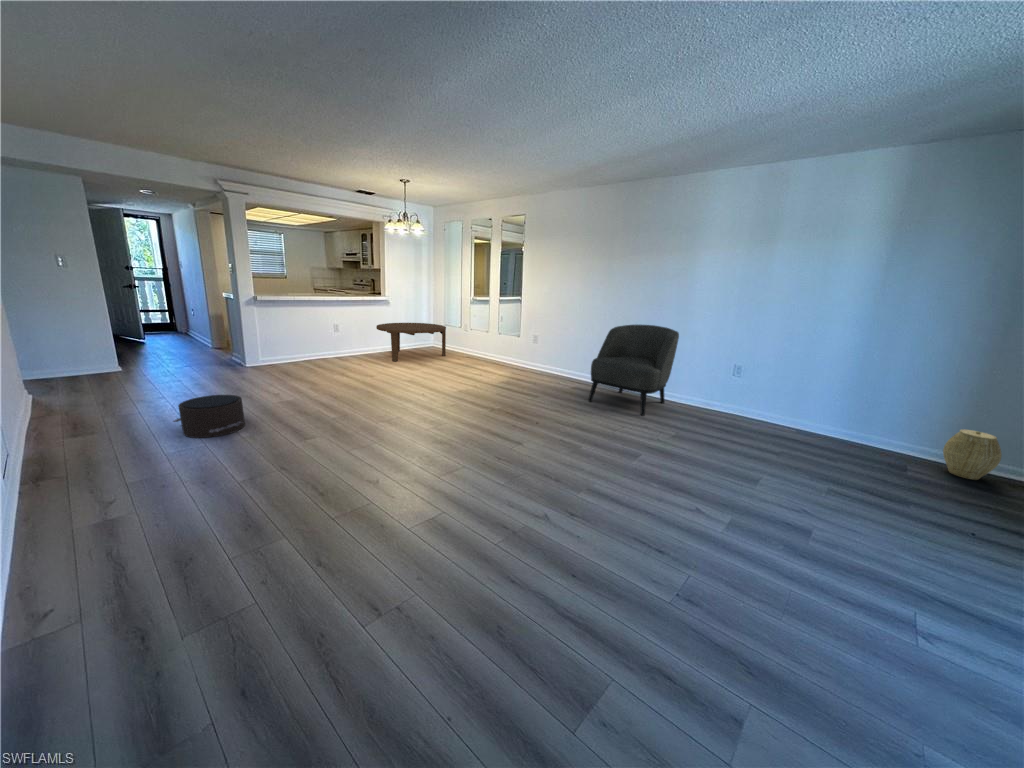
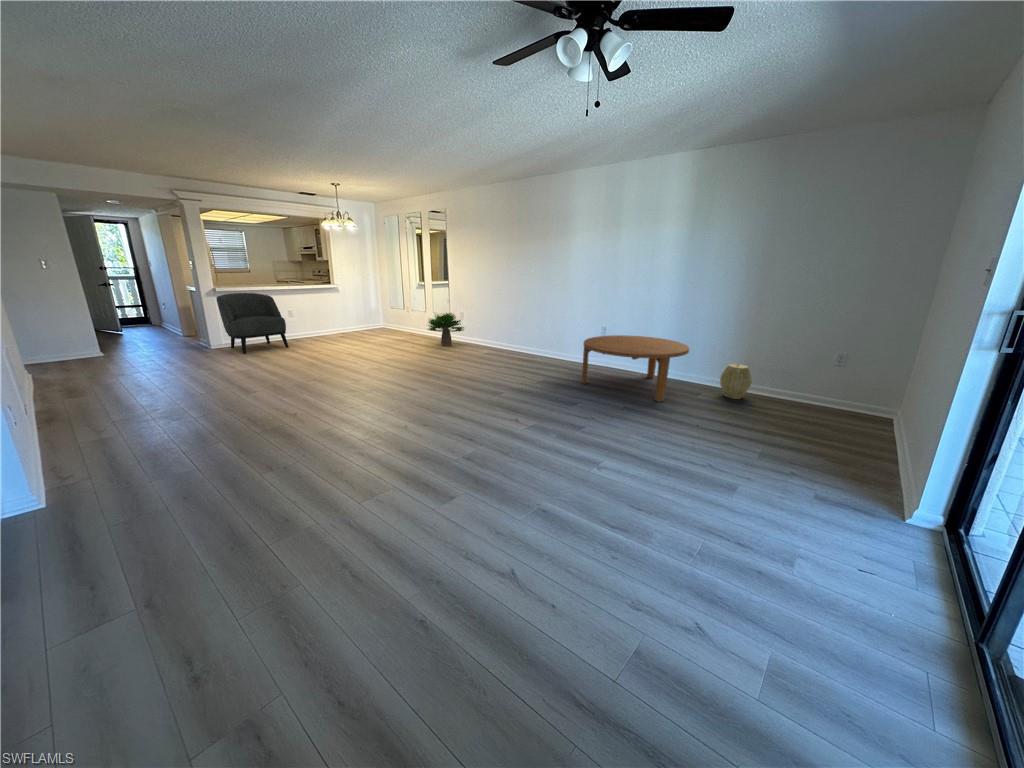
coffee table: present [376,323,446,362] -> present [582,335,689,402]
armchair: present [588,325,679,416] -> present [216,293,289,354]
potted plant: none [496,334,544,374] -> present [428,313,464,346]
pouf: present [173,395,245,438] -> none [146,364,203,396]

